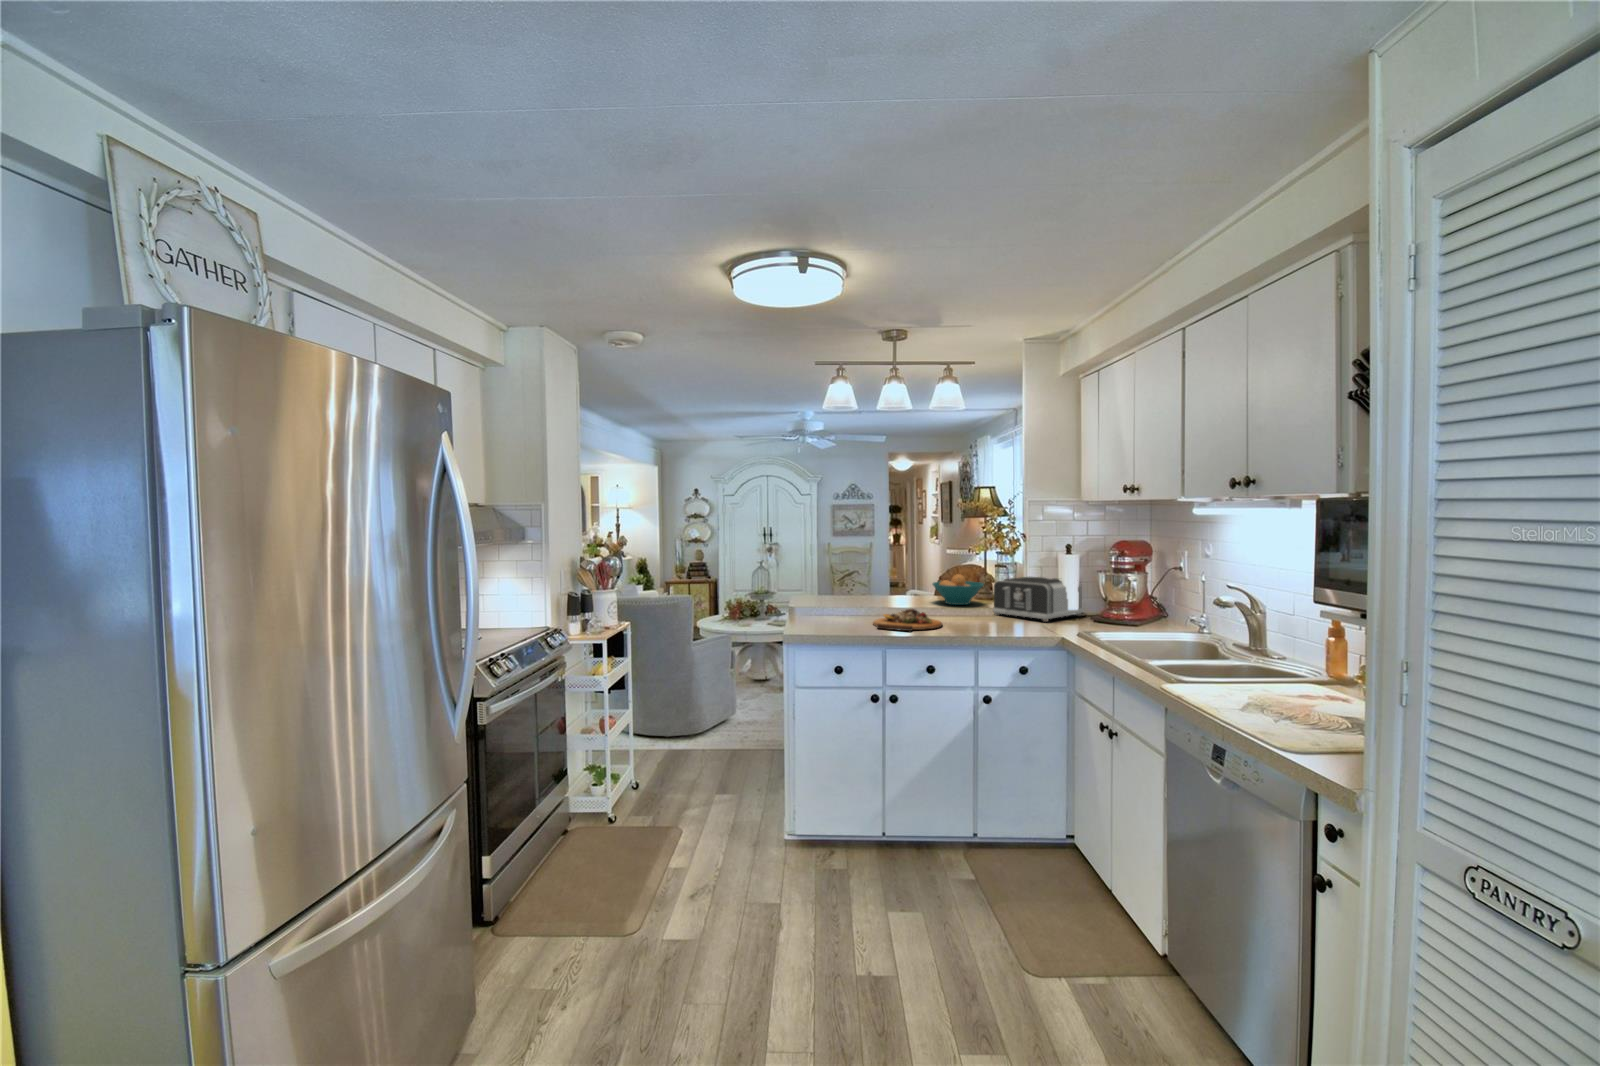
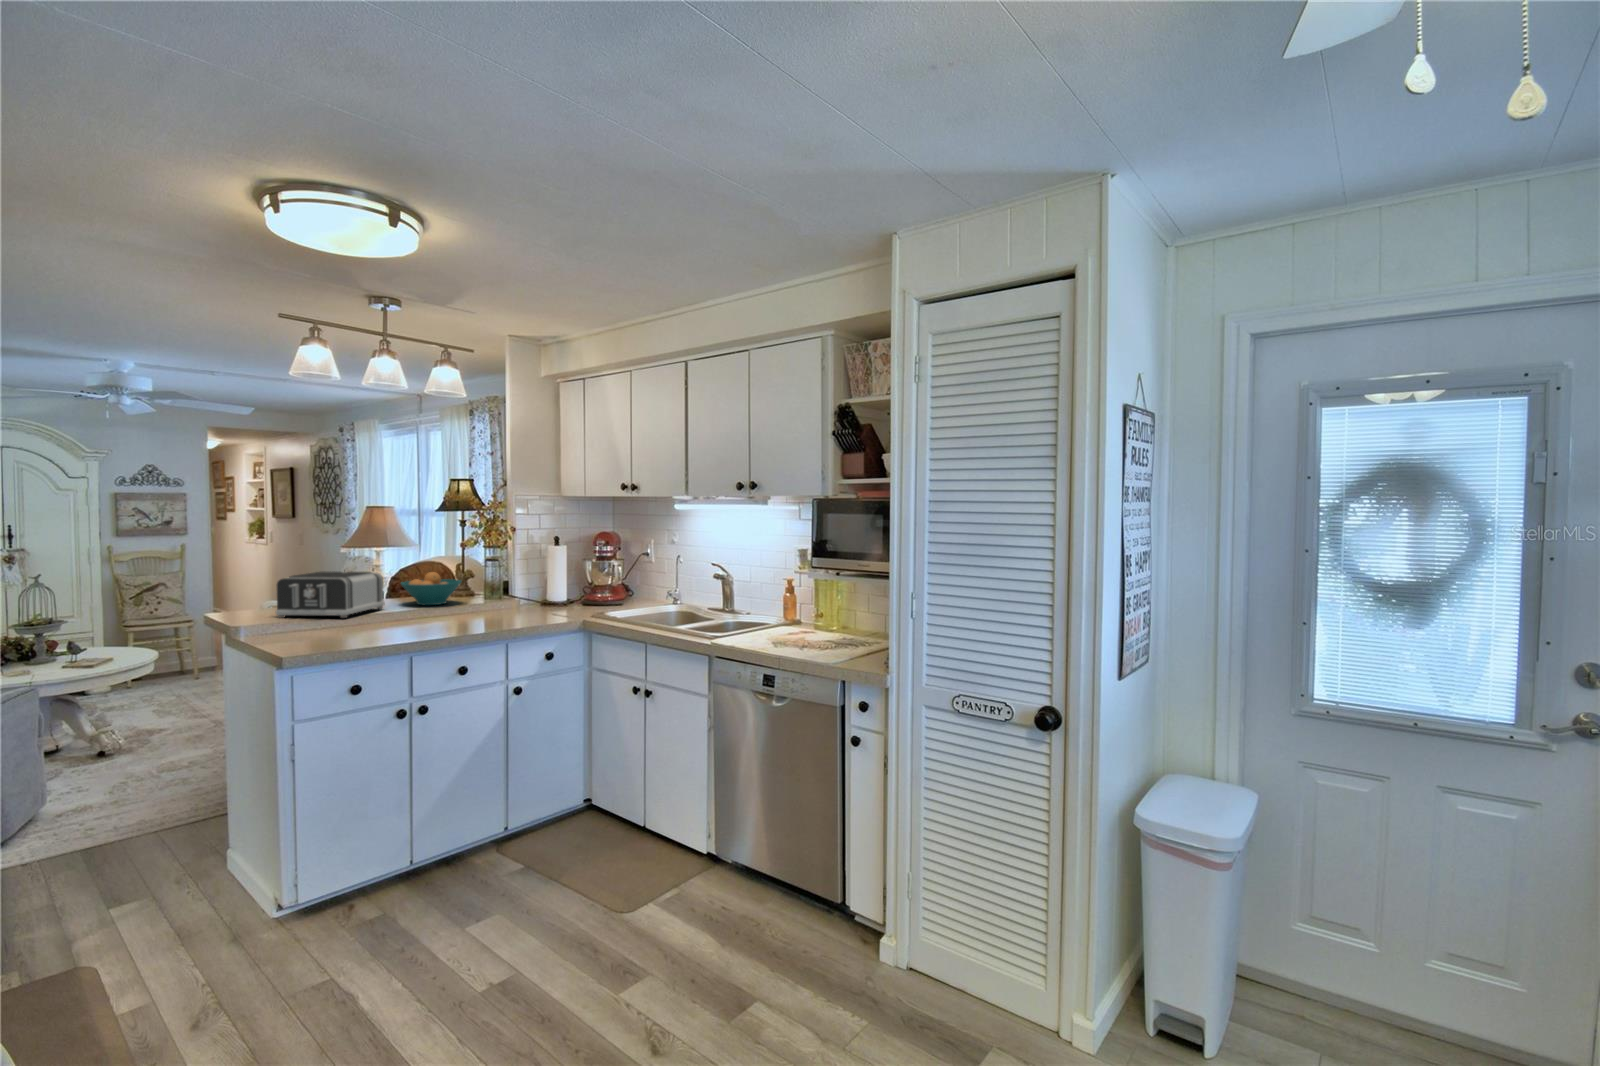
toaster: present [993,577,1083,622] -> present [276,572,385,618]
cutting board: present [873,609,942,631] -> none [375,610,461,636]

